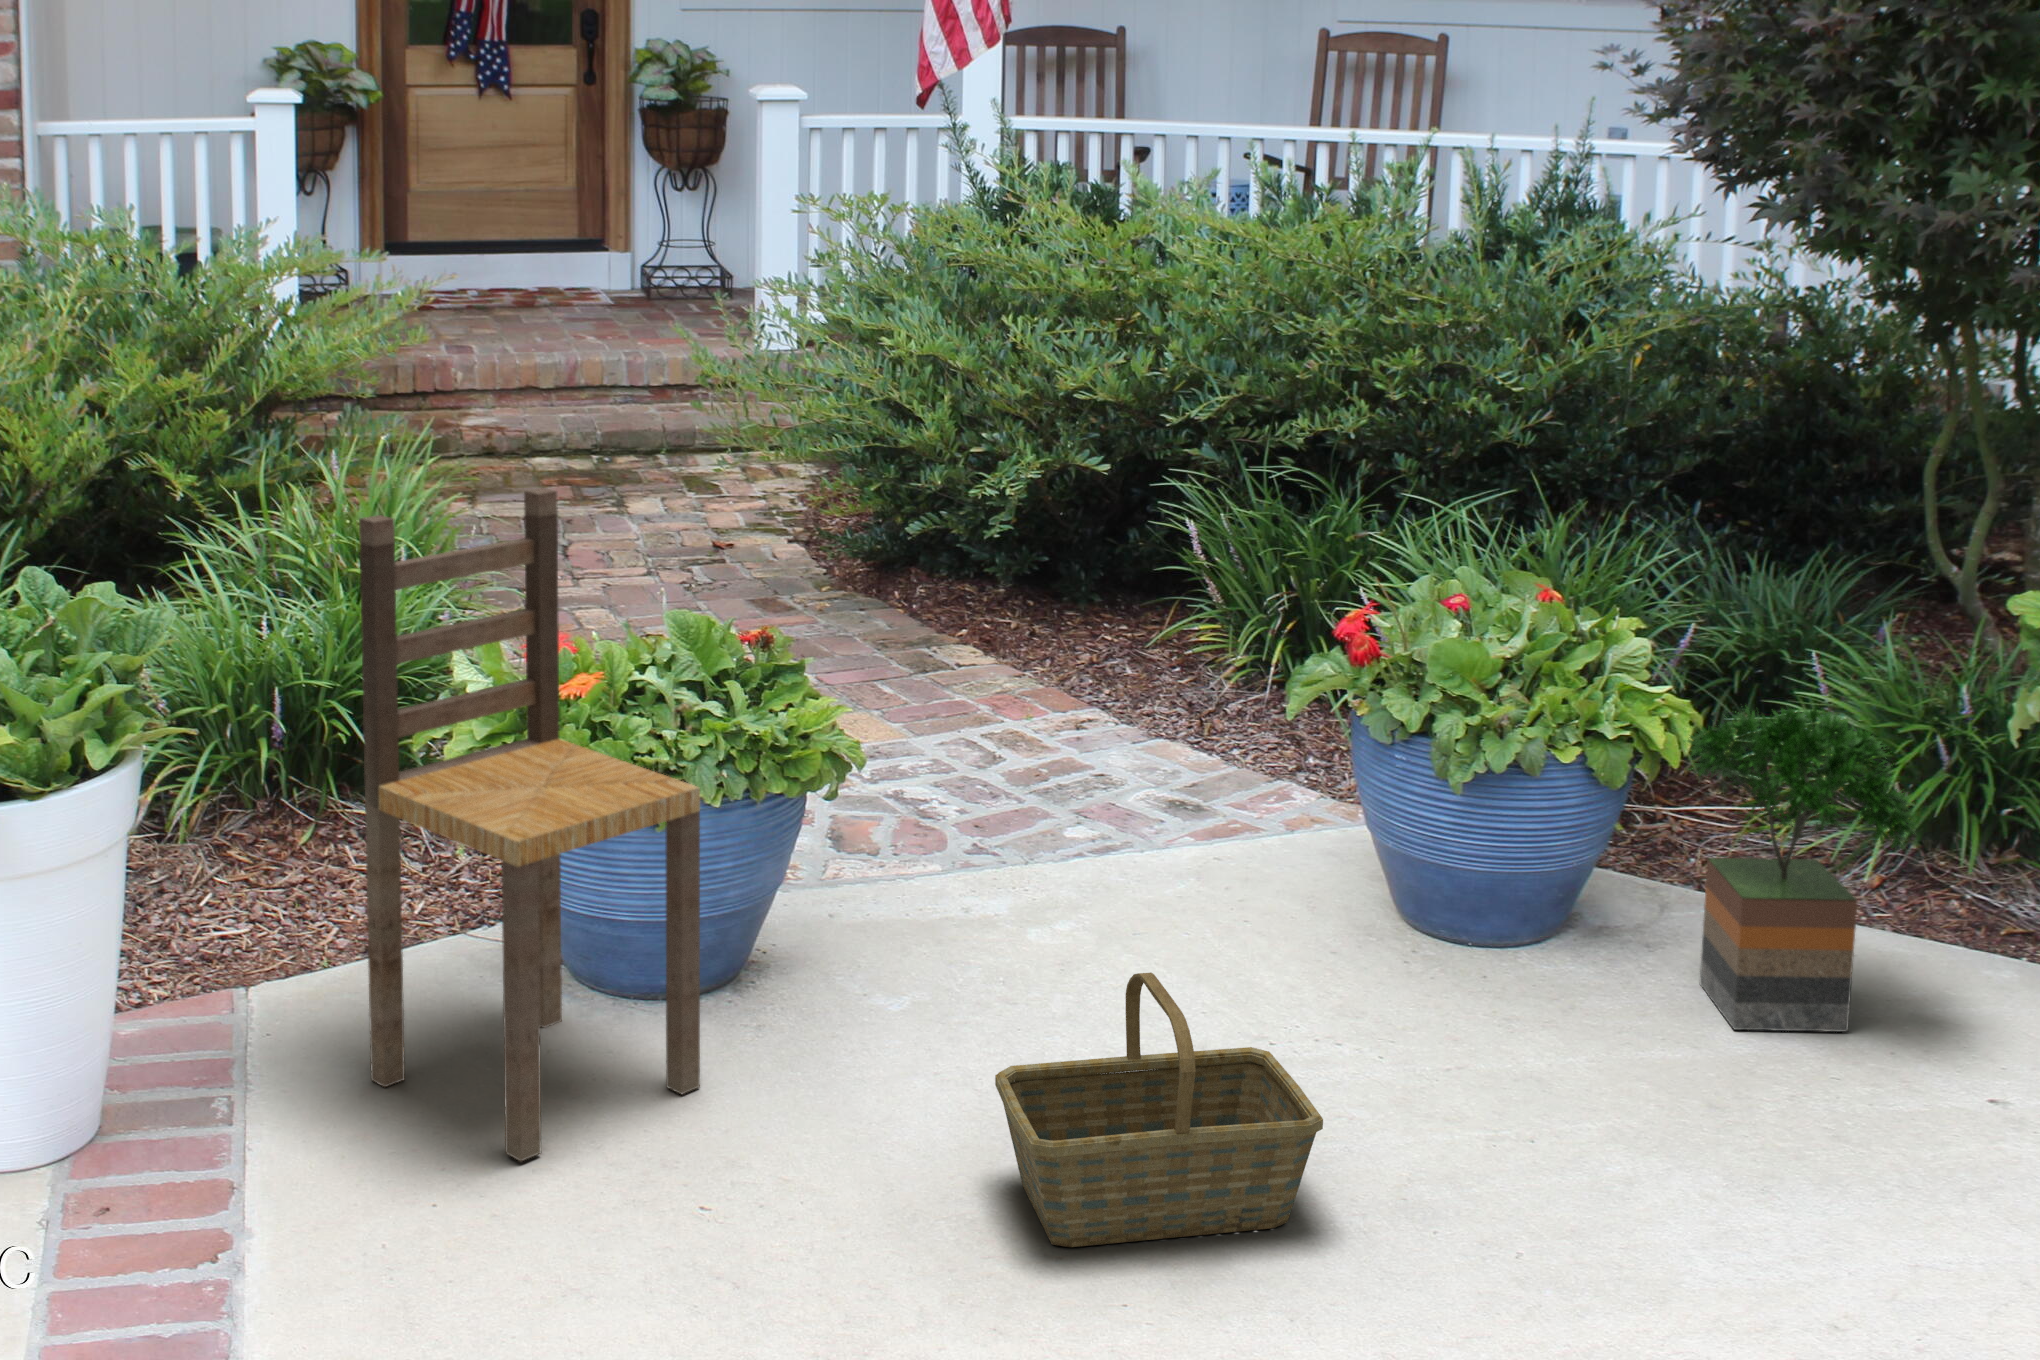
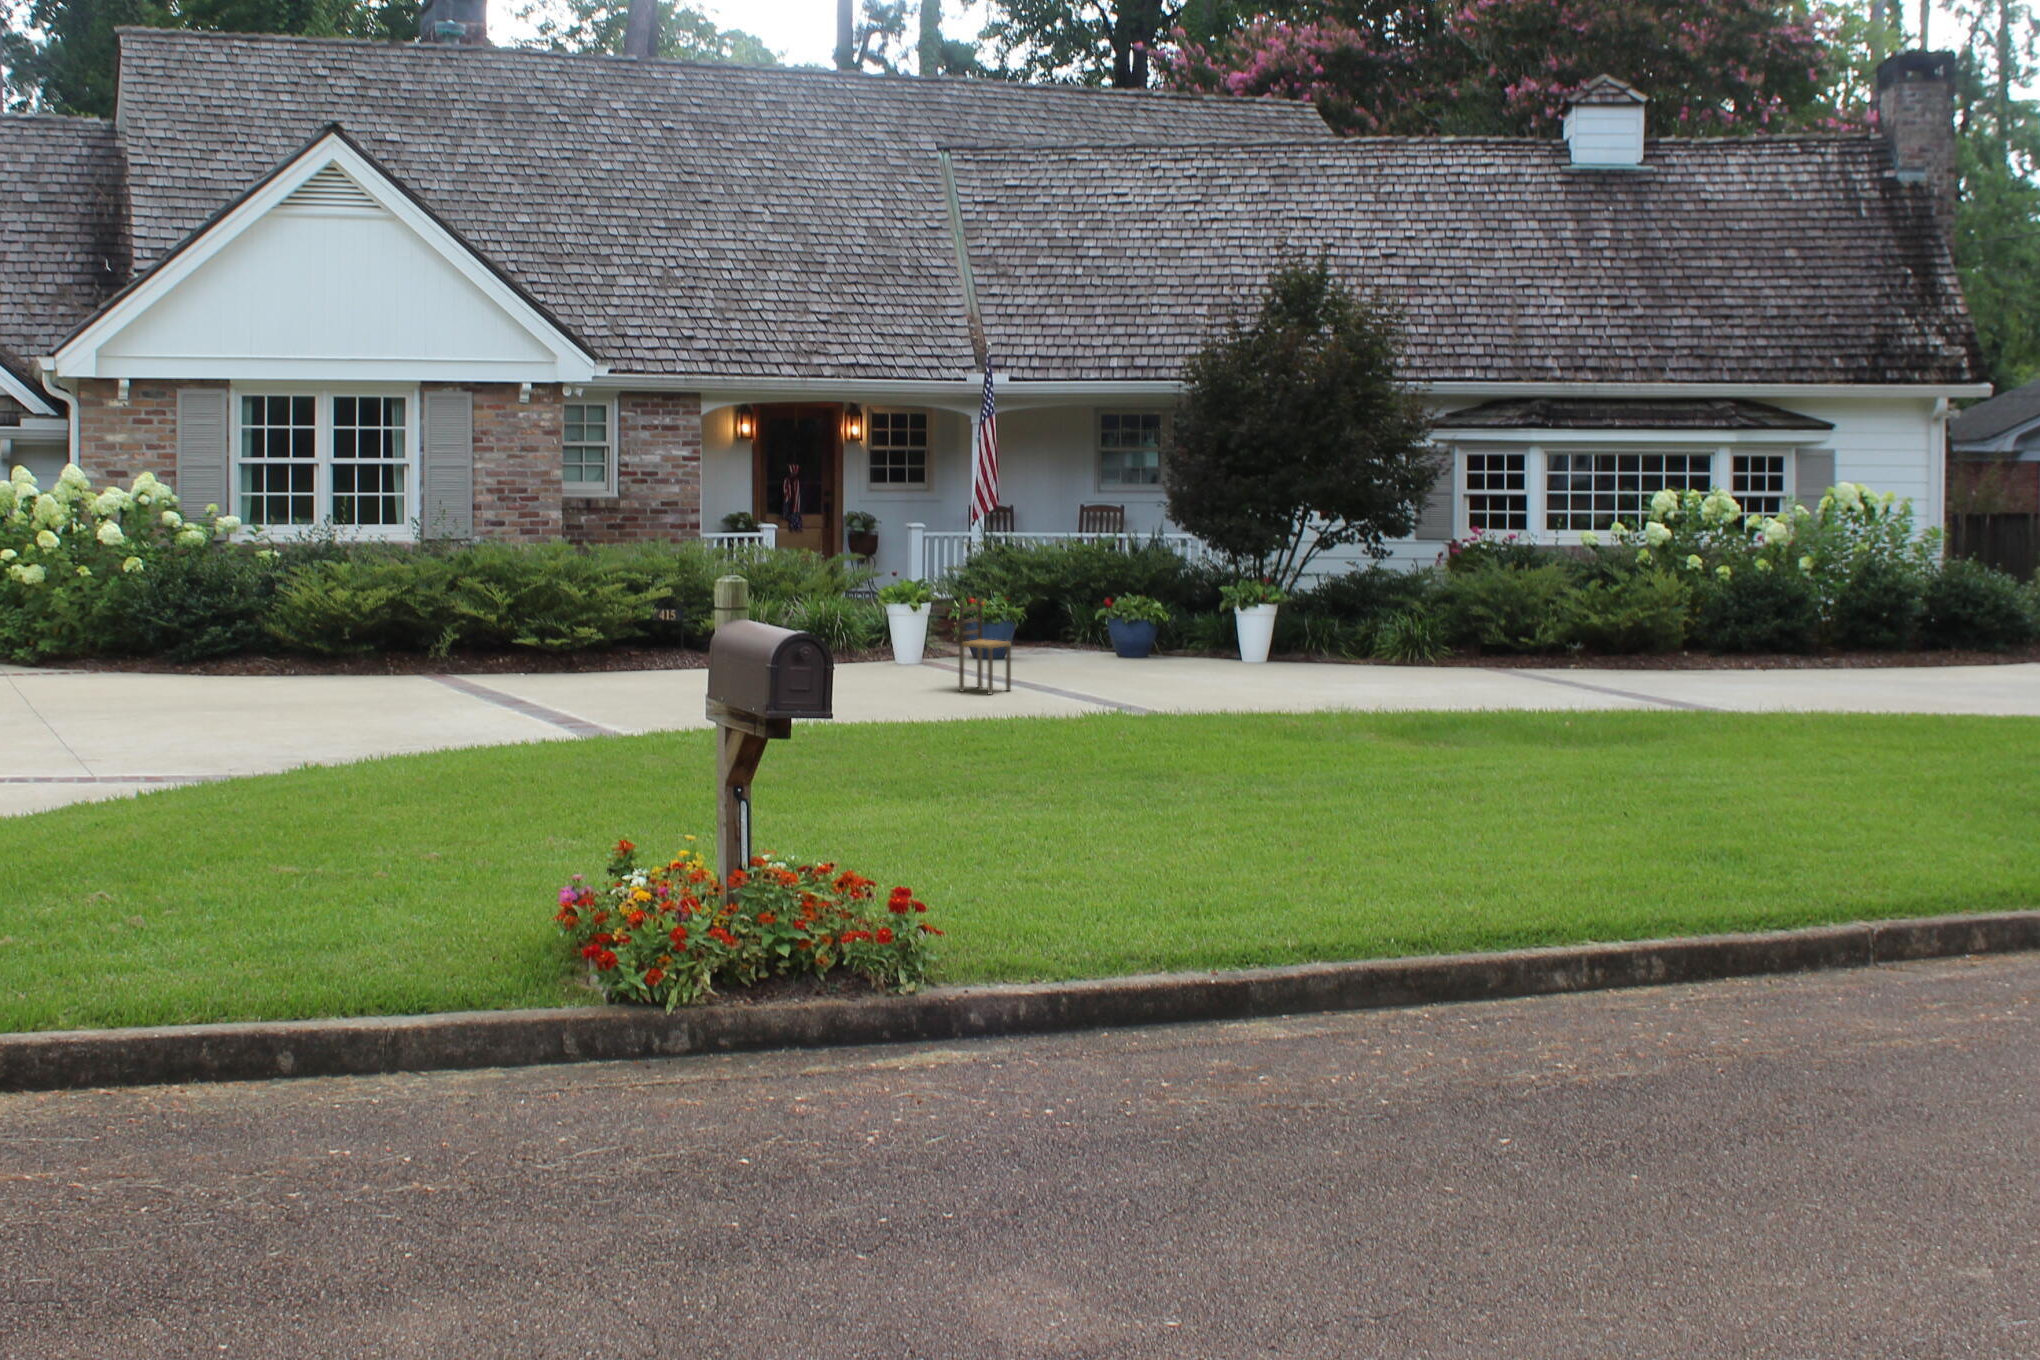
potted tree: present [1687,705,1916,1032] -> none [1165,632,1202,685]
basket: present [995,972,1323,1247] -> none [1061,662,1109,697]

